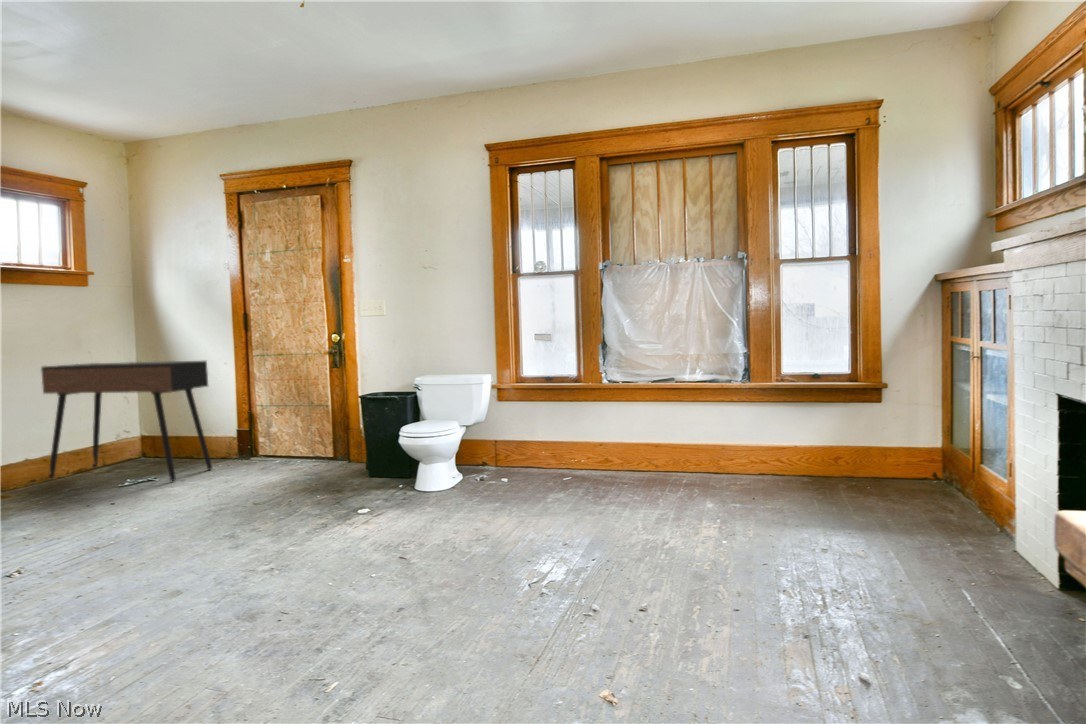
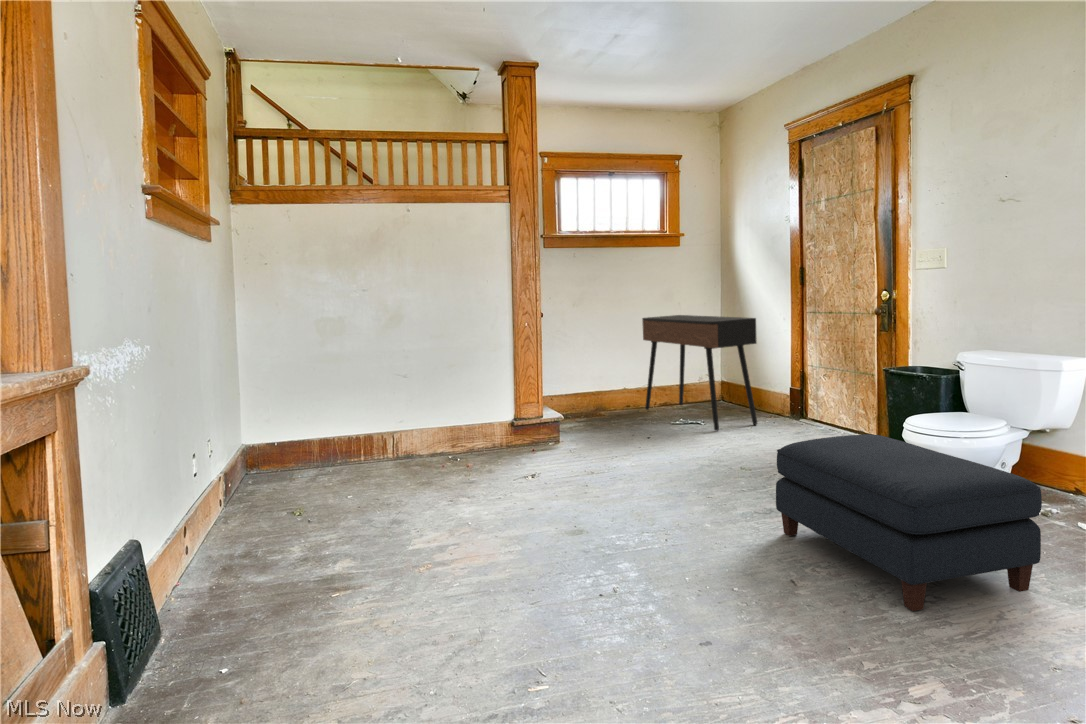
ottoman: none [335,438,535,553] -> present [776,434,1042,611]

